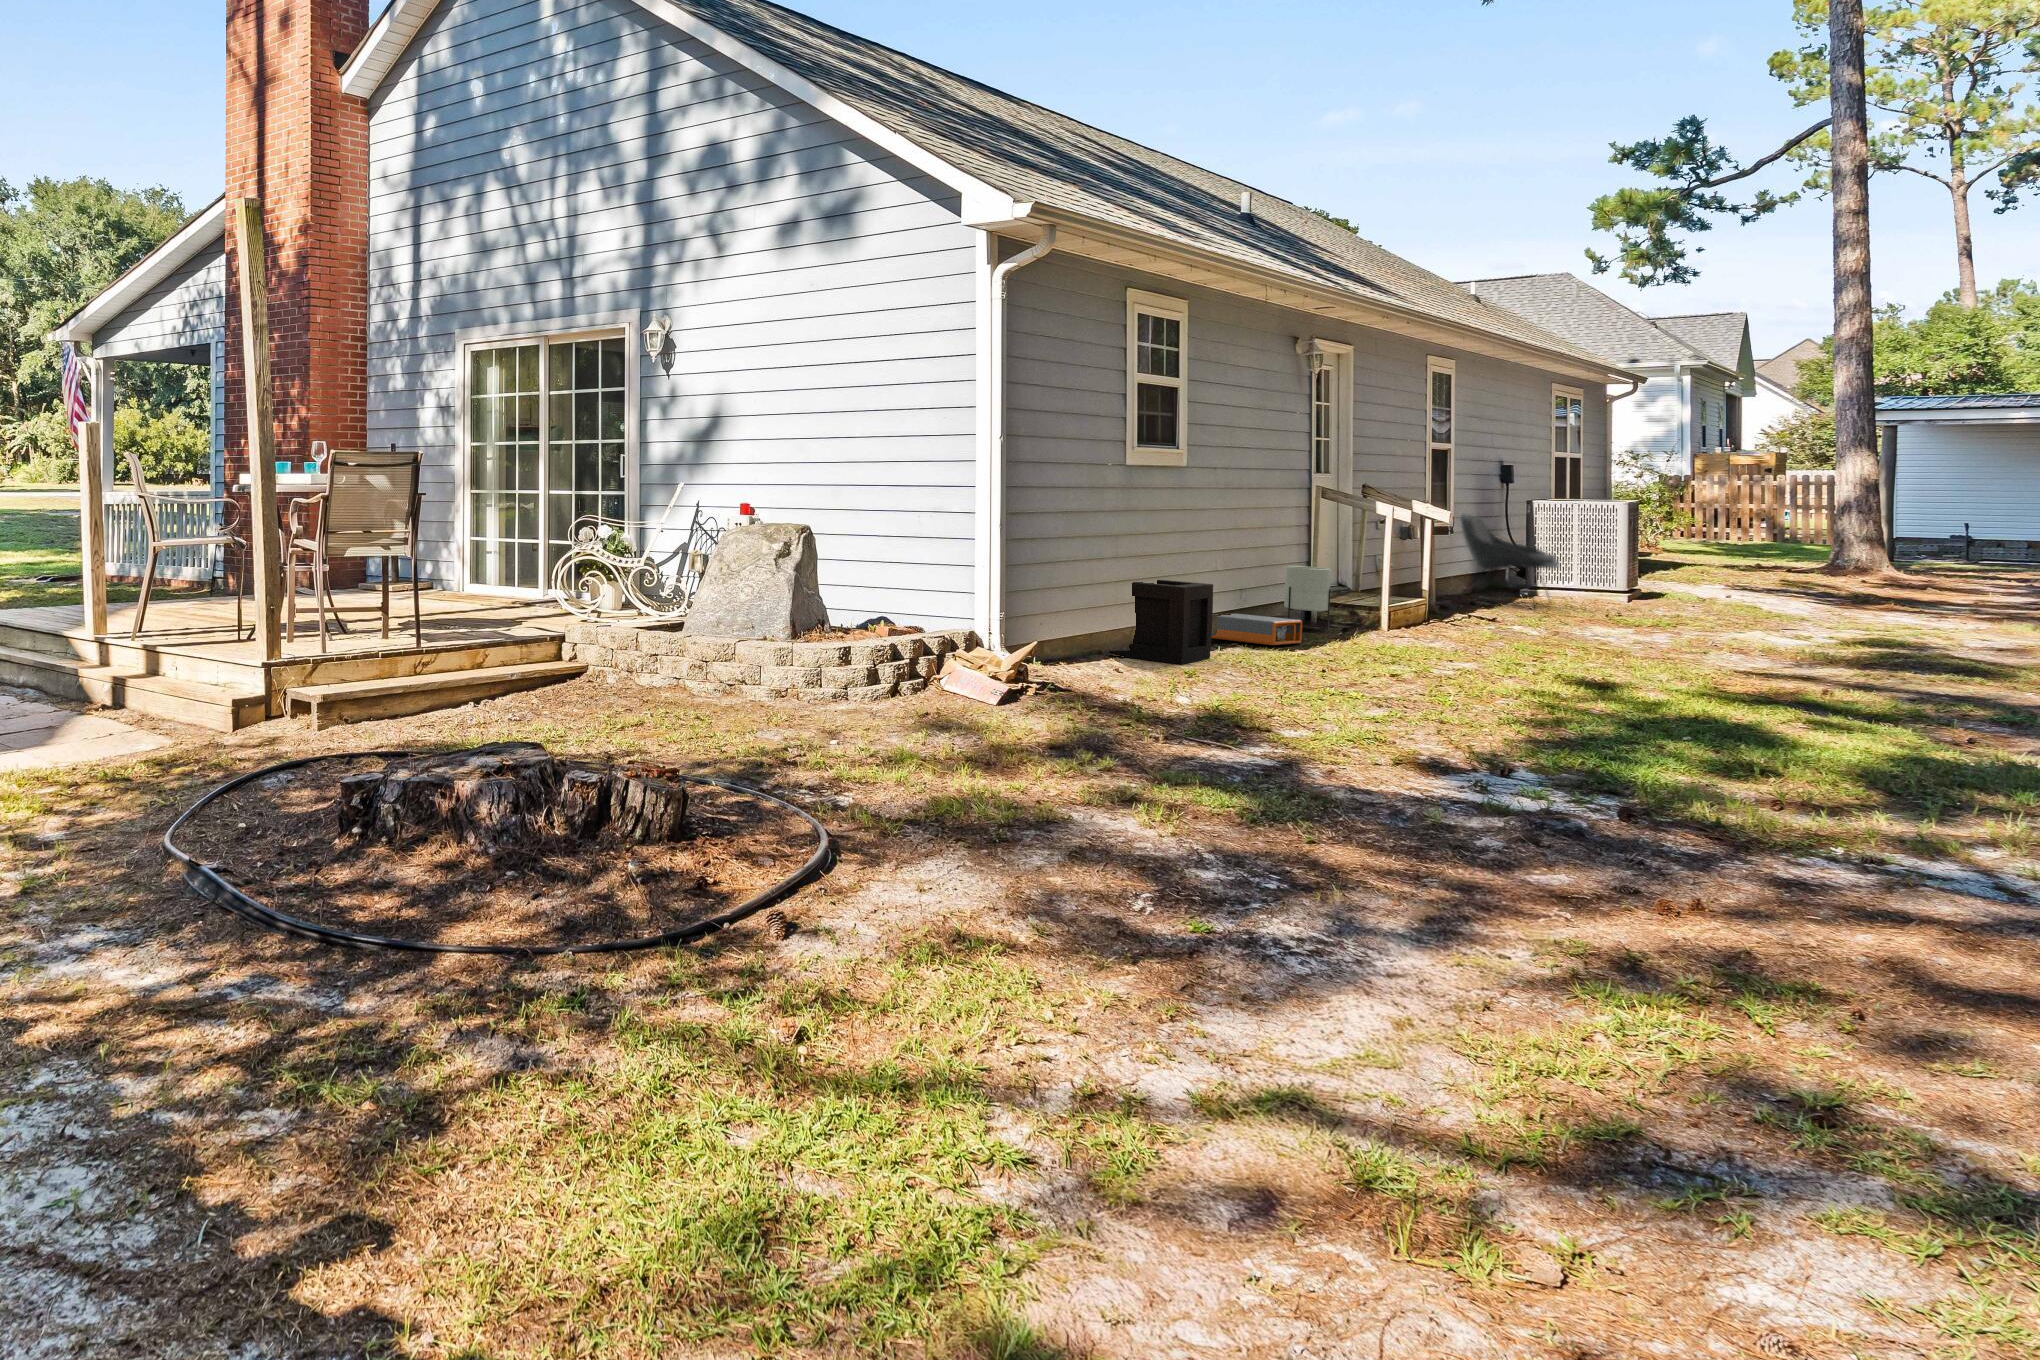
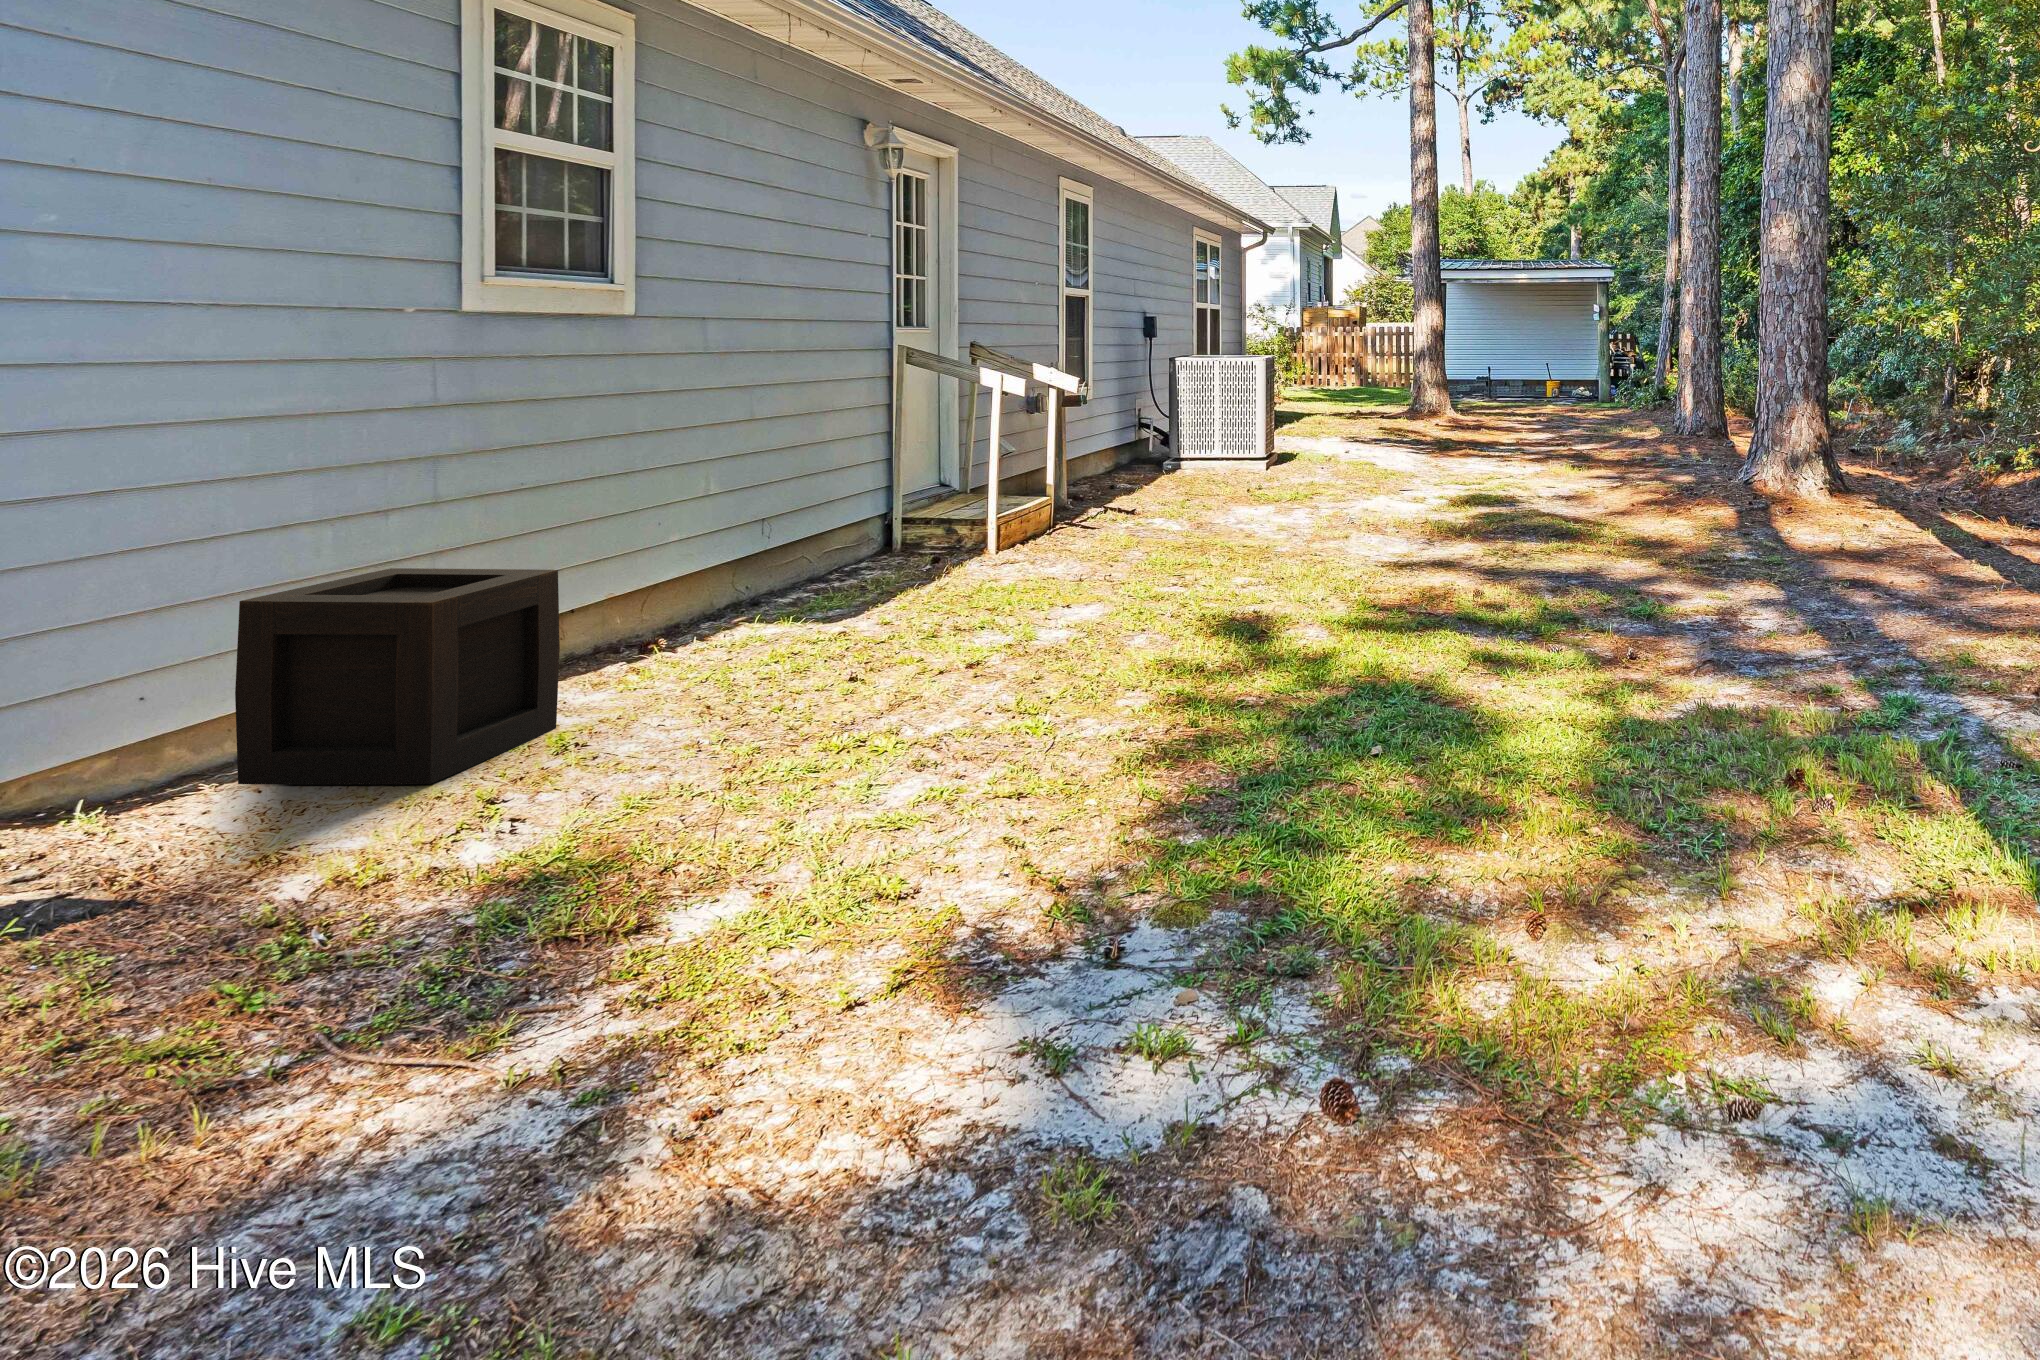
lounge chair: present [1460,513,1559,609] -> none [1102,375,1205,485]
planter: present [1284,566,1331,630] -> none [829,474,899,577]
storage box: present [1211,614,1302,645] -> none [630,581,820,645]

